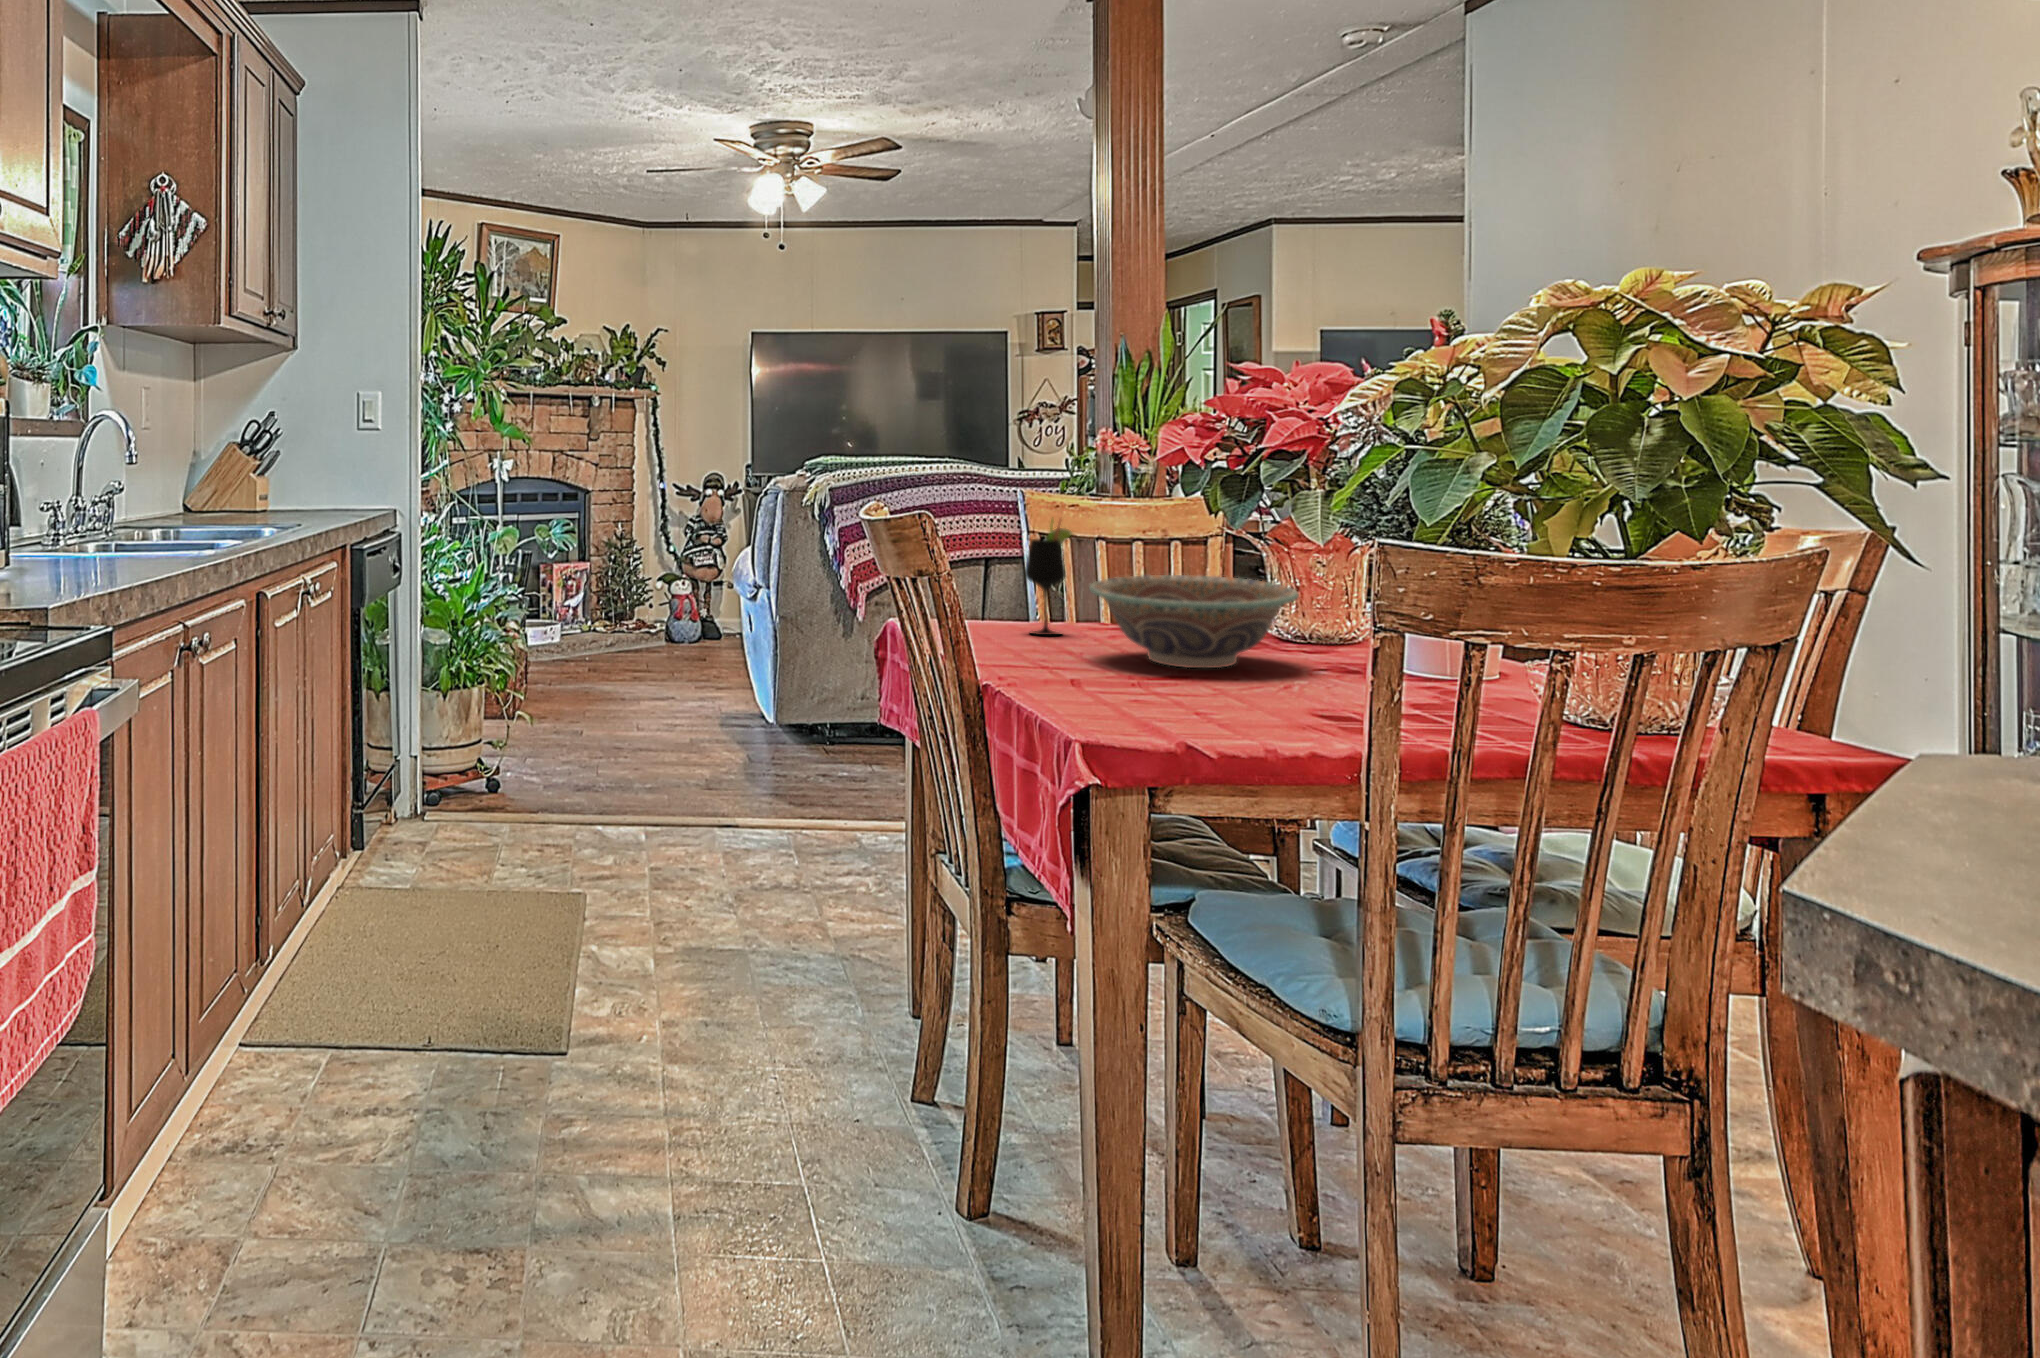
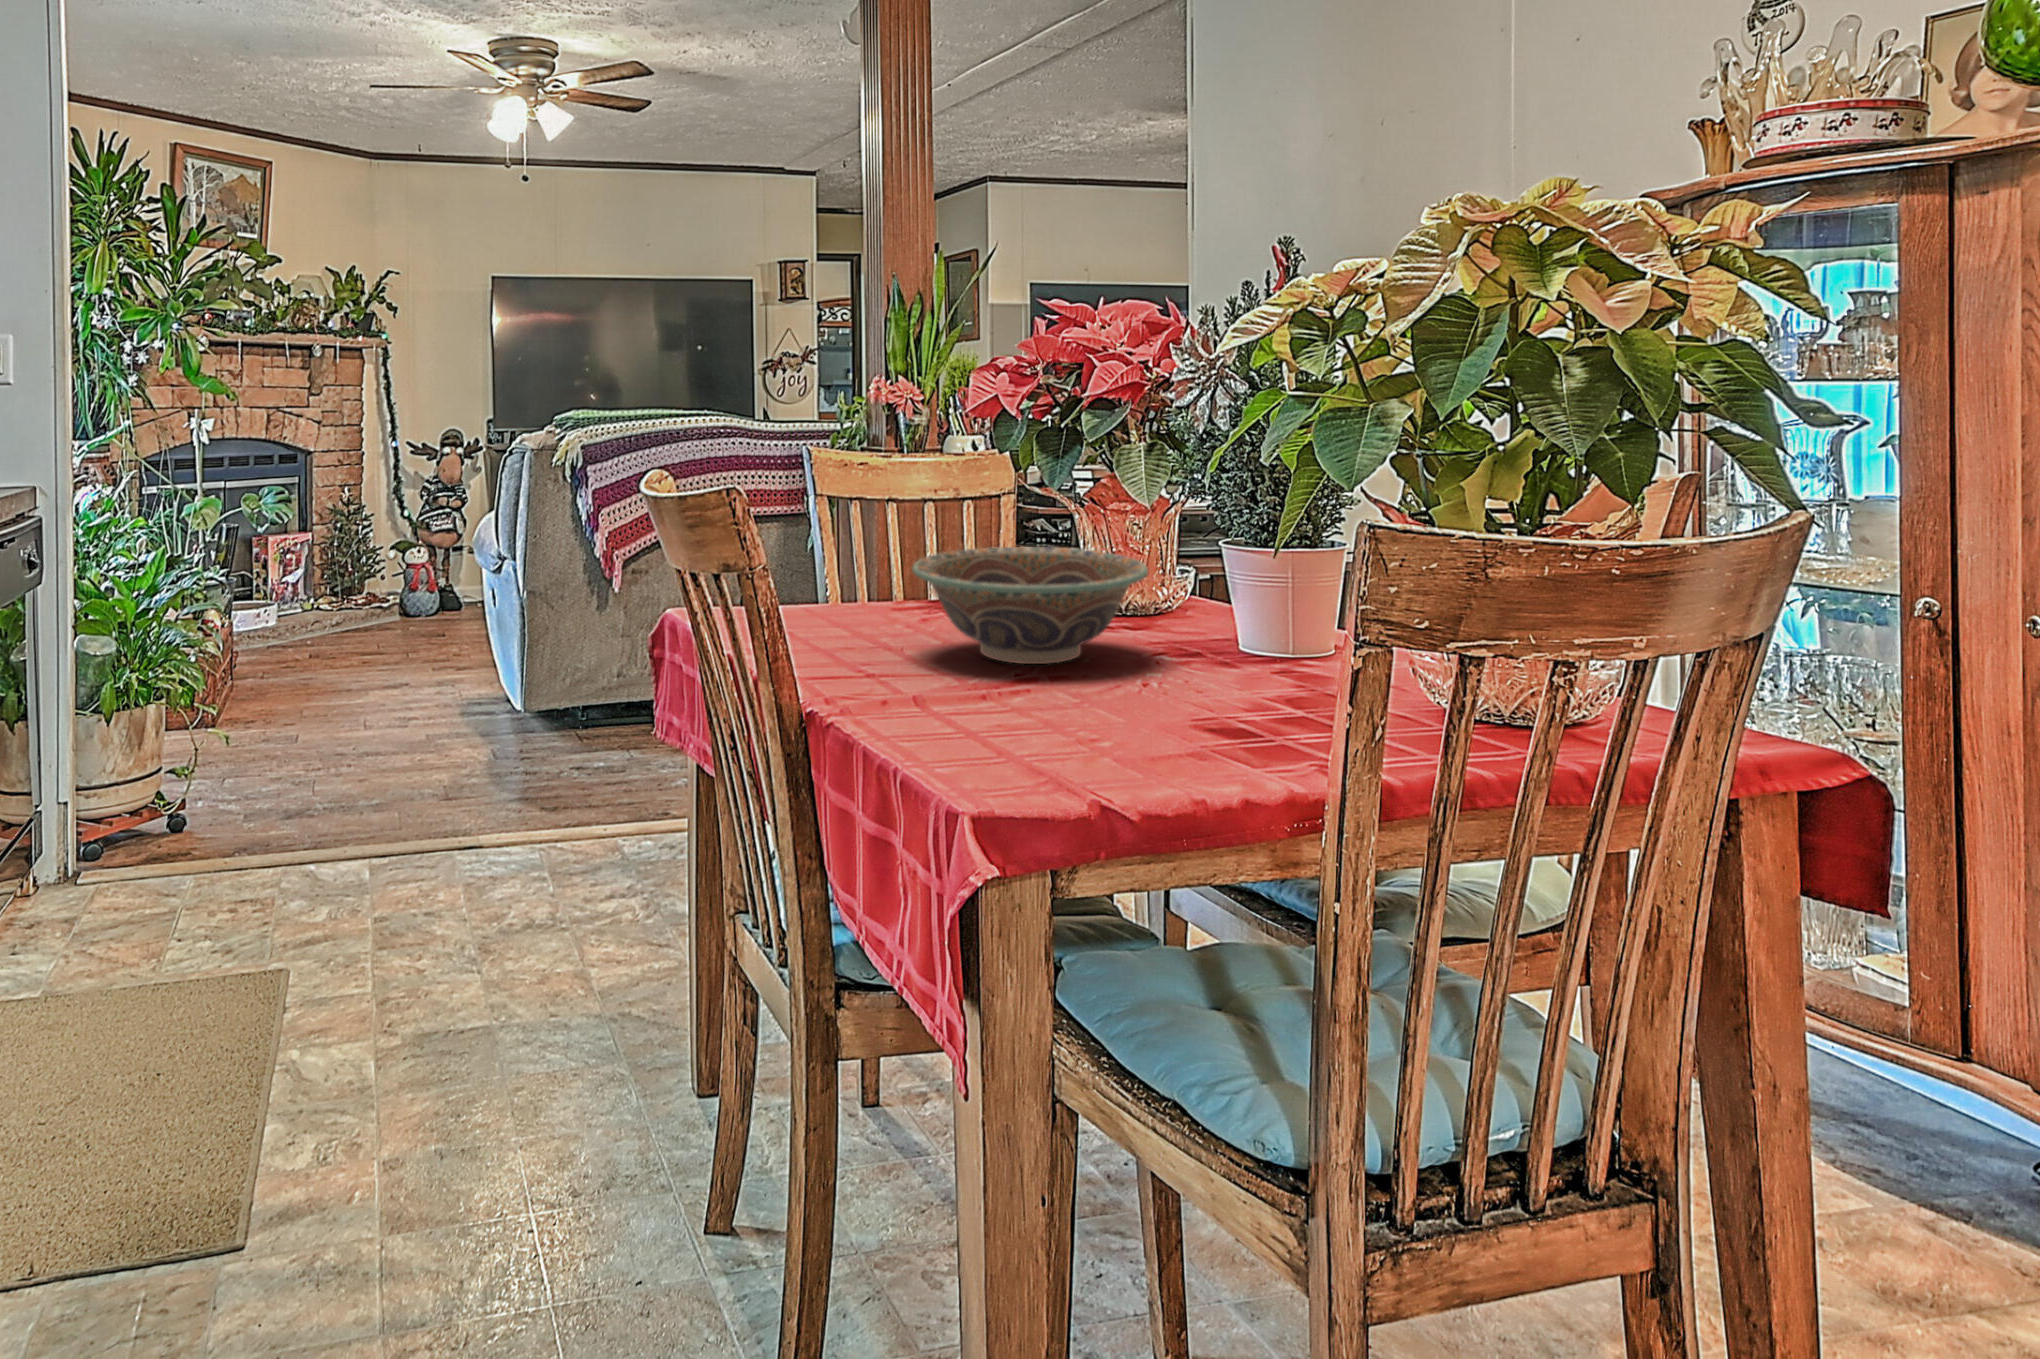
wine glass: present [1025,520,1072,635] -> none [826,480,880,624]

